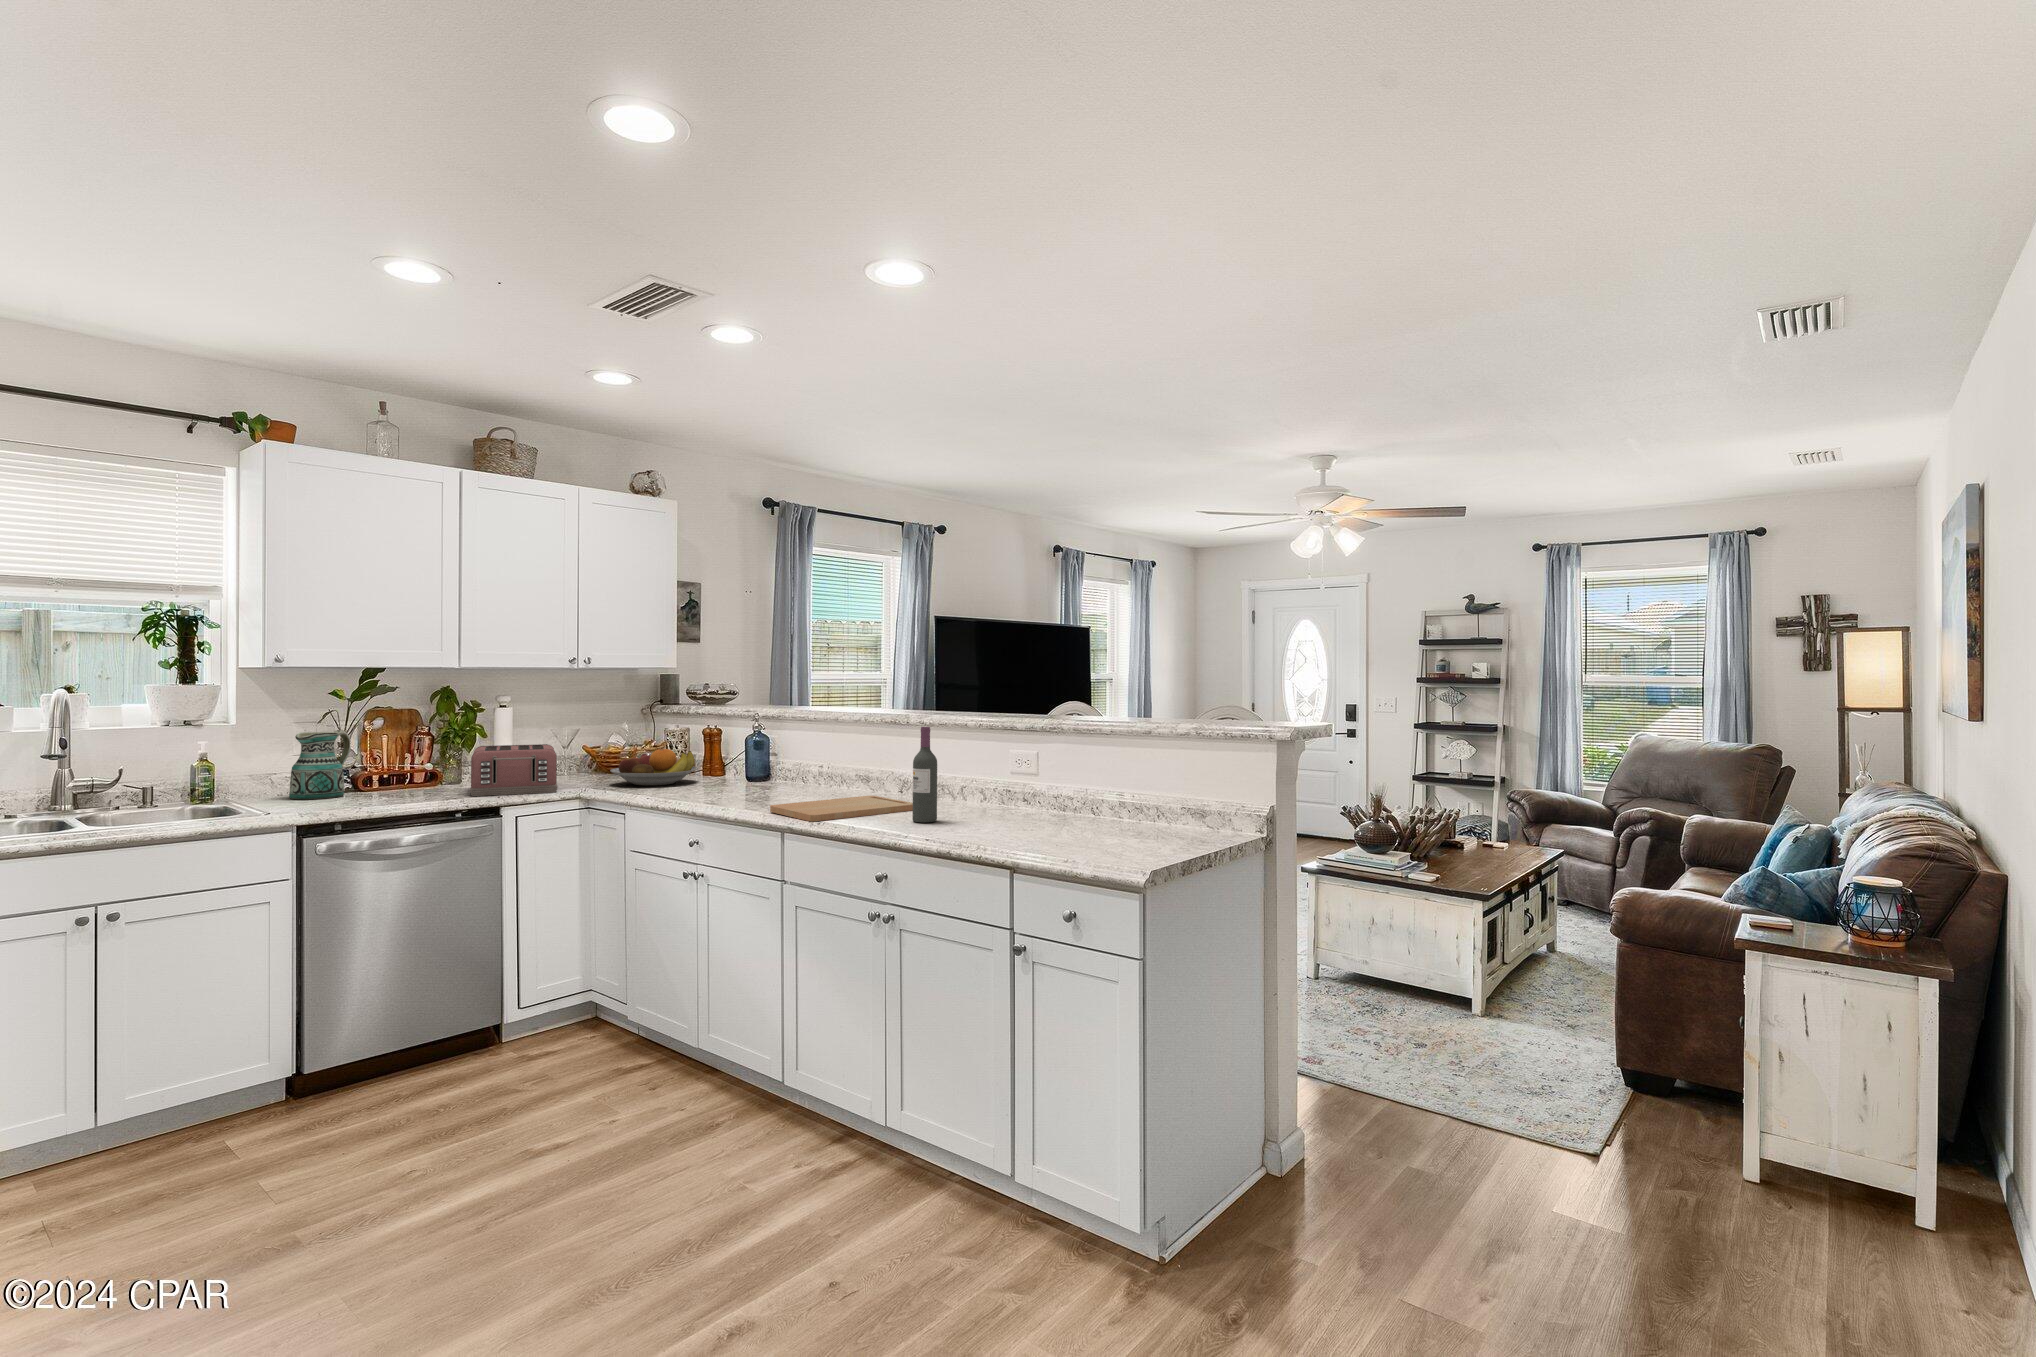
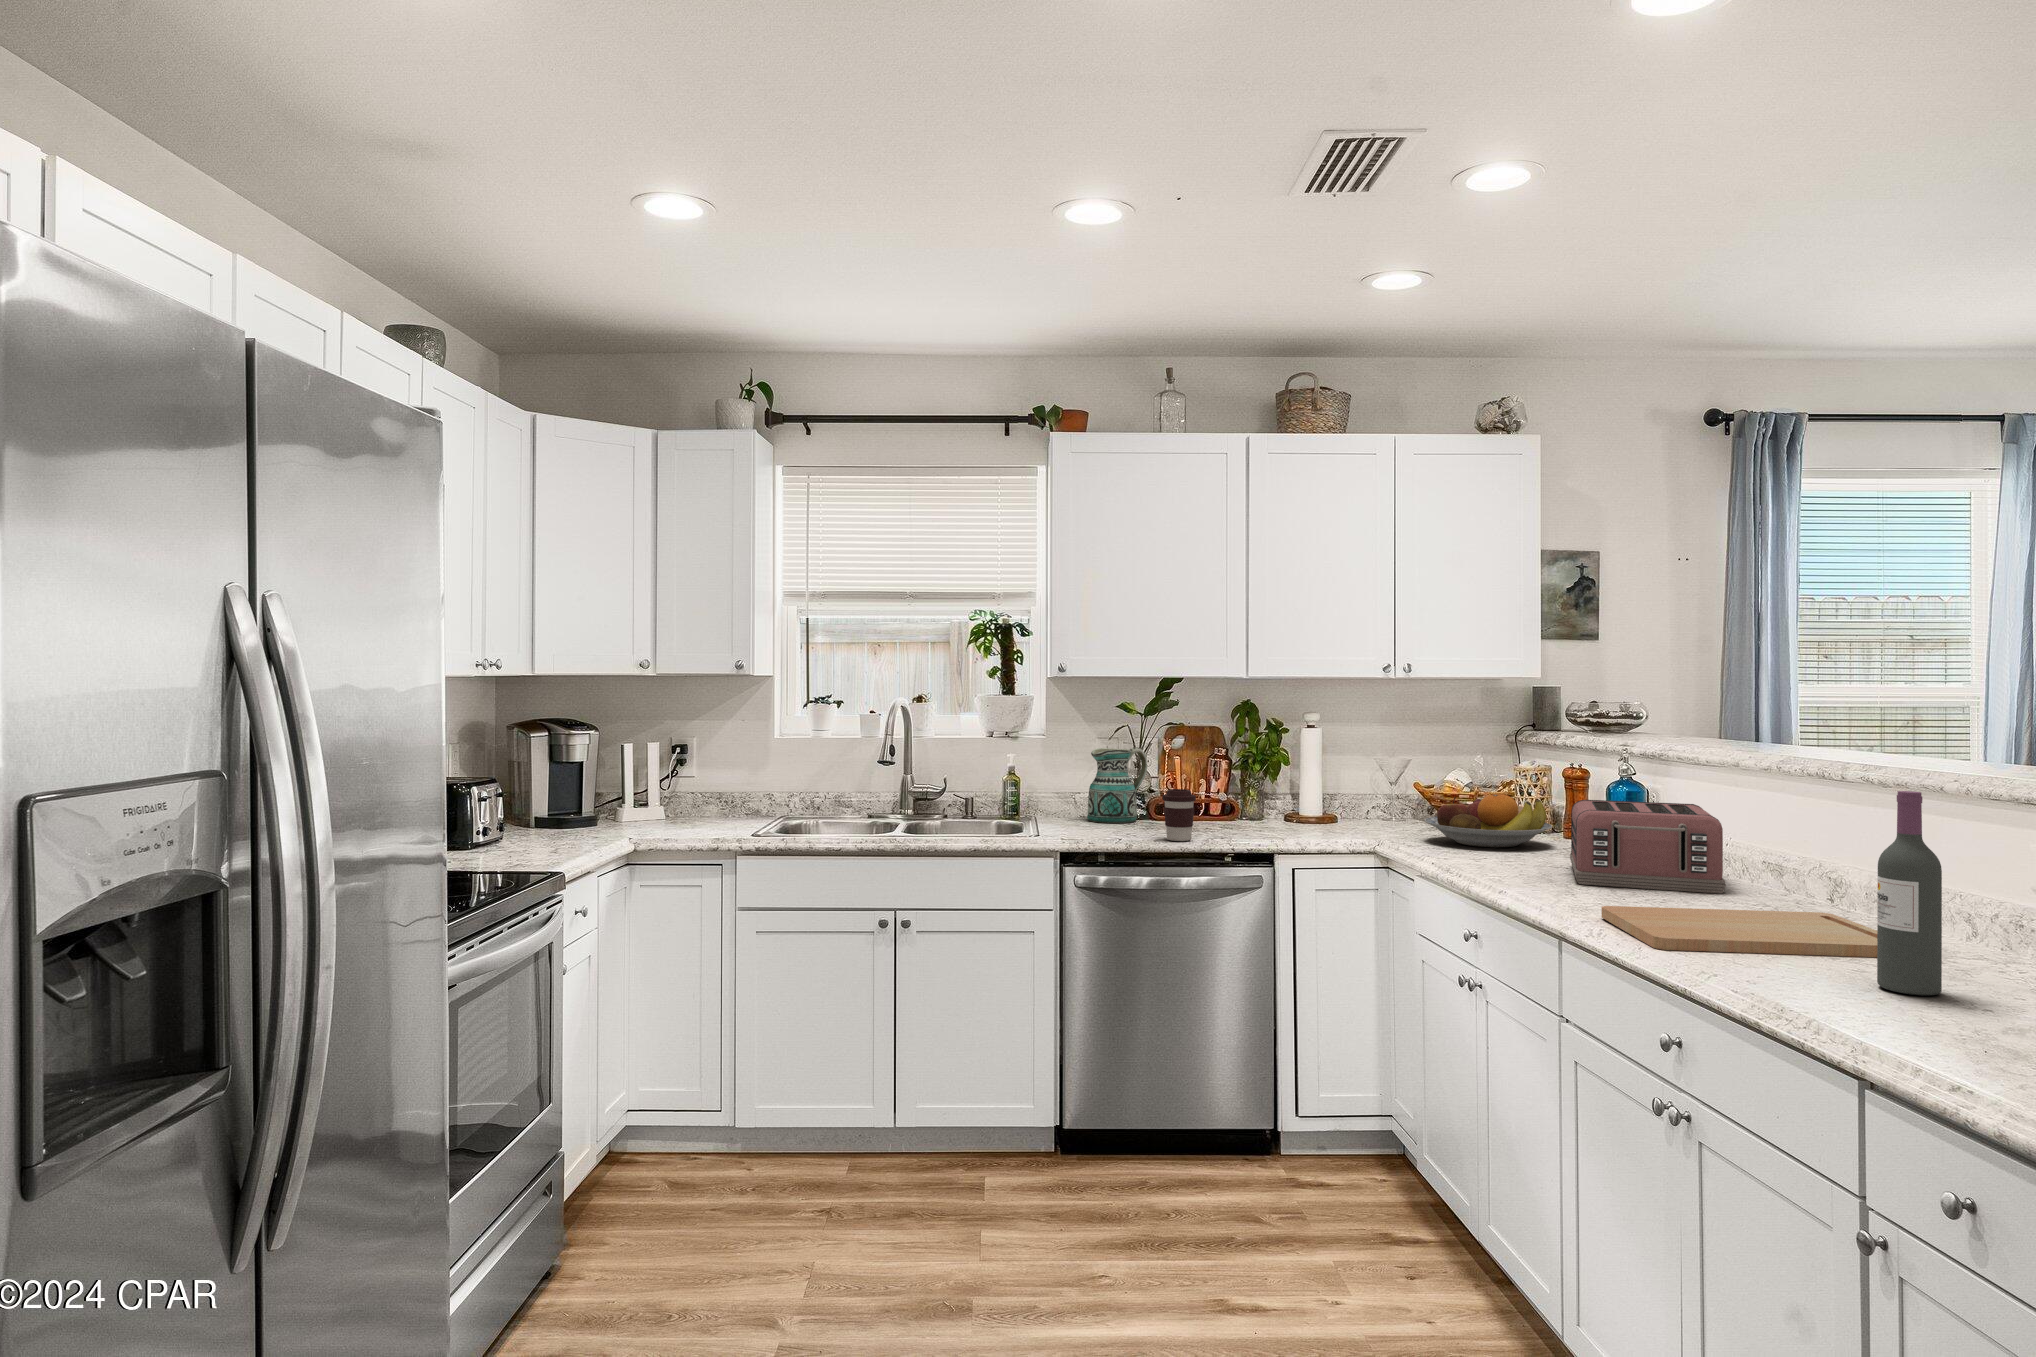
toaster: present [470,744,557,796] -> present [1570,800,1725,894]
coffee cup: none [399,762,431,805] -> present [1162,789,1196,841]

